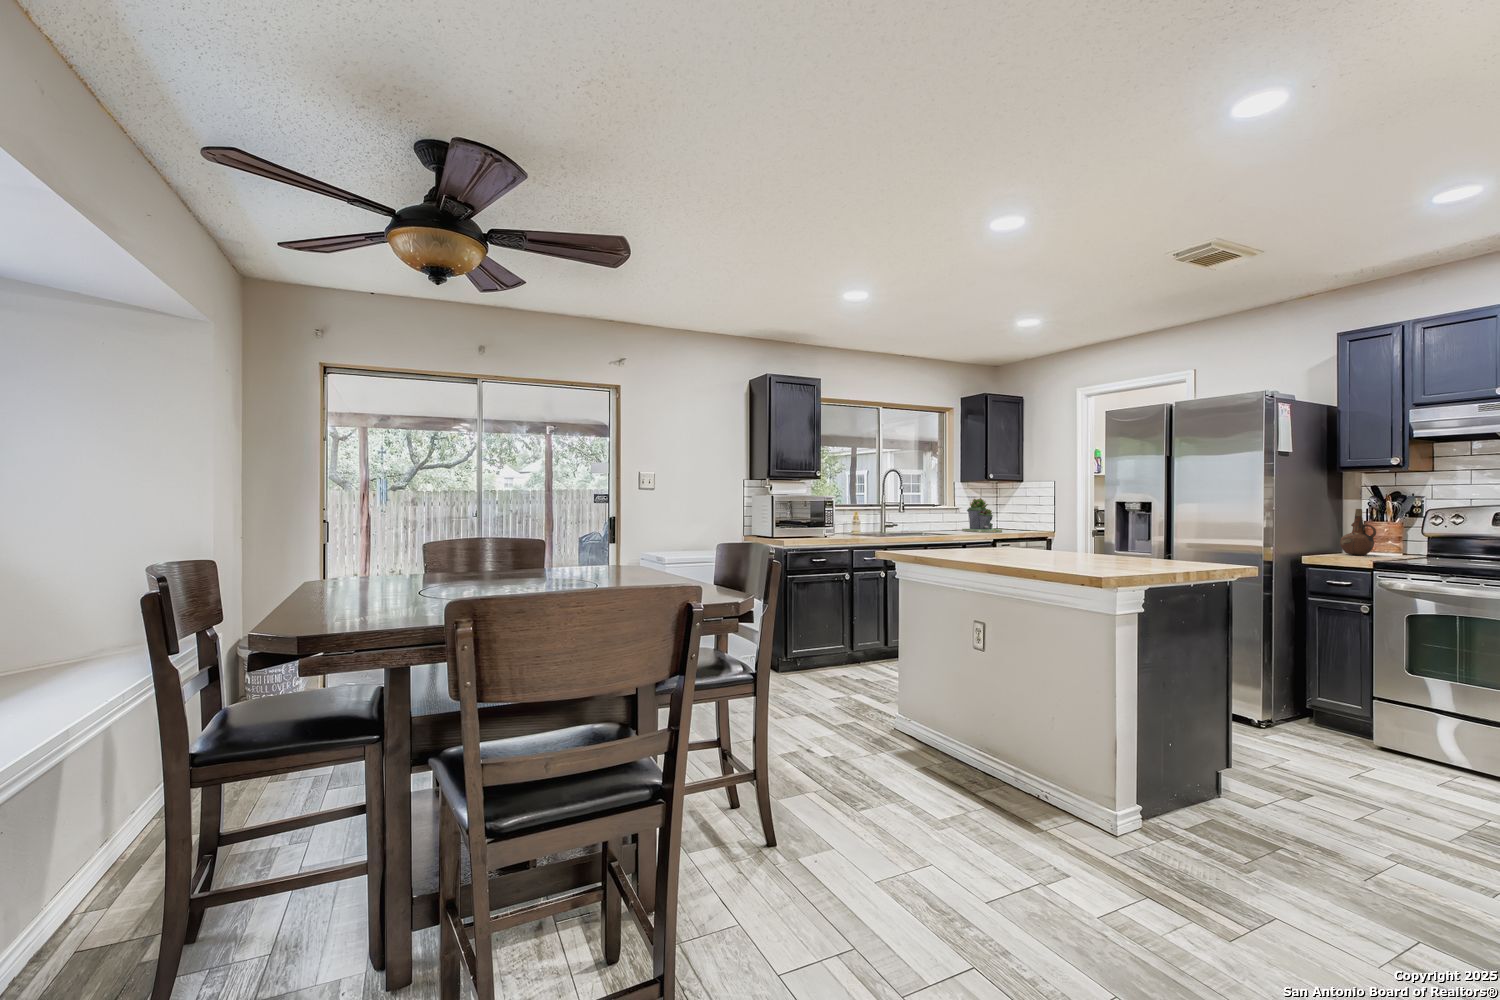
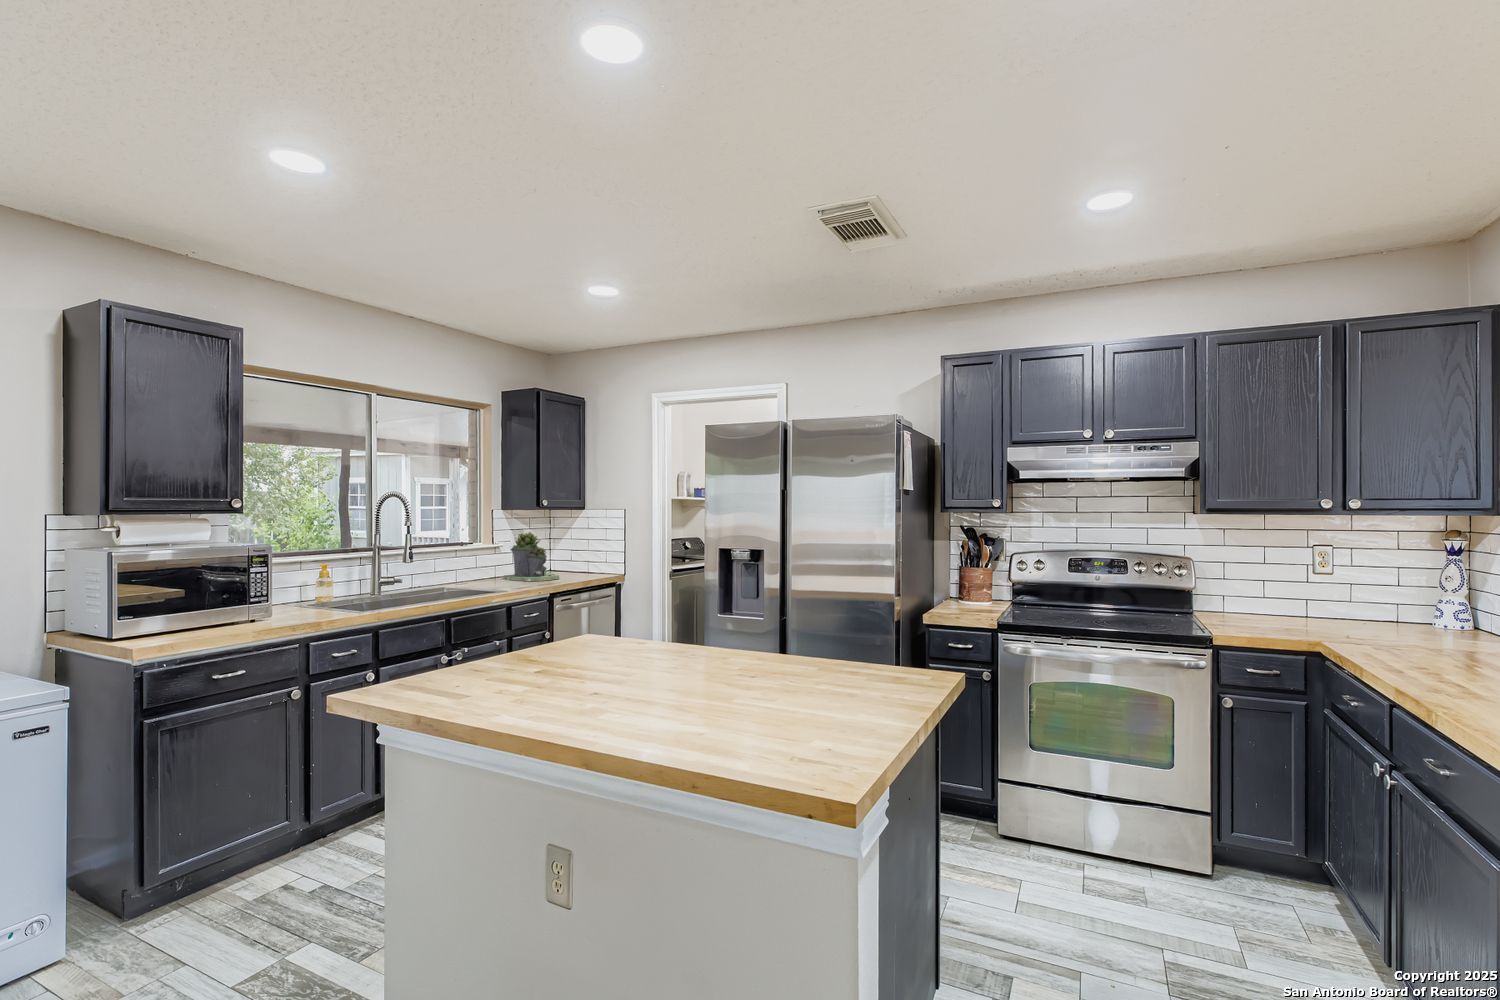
ceramic pitcher: present [1340,509,1376,555] -> none [954,558,987,612]

